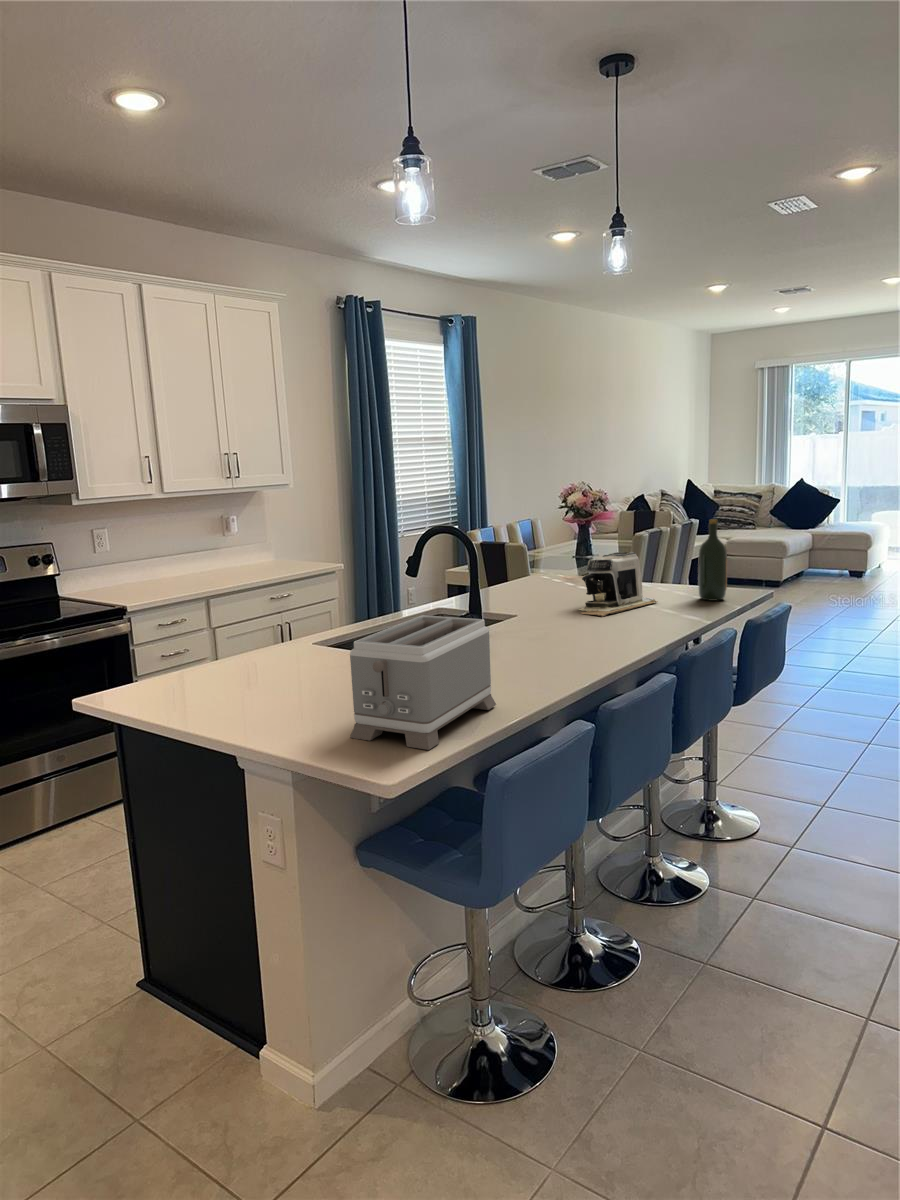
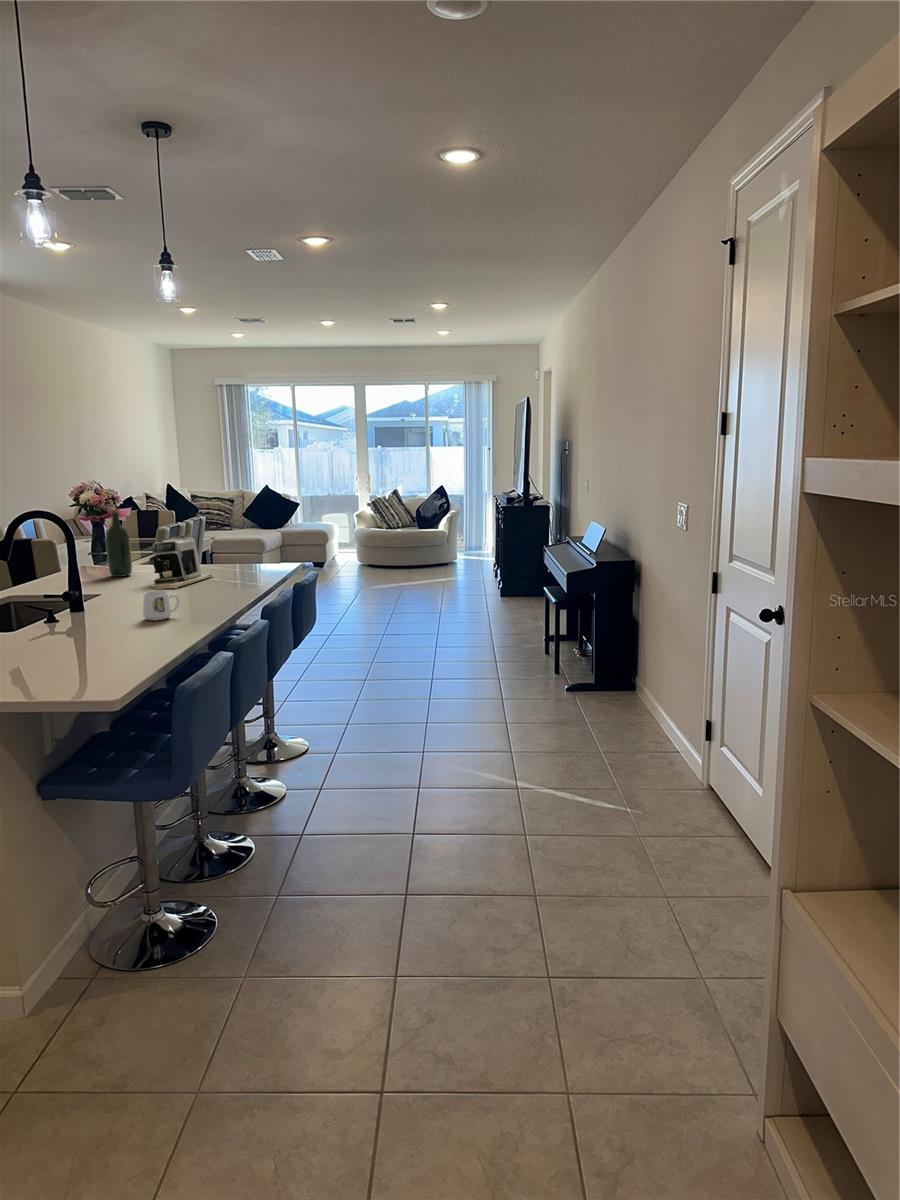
wine bottle: present [698,519,727,601] -> present [105,509,132,577]
toaster: present [350,615,496,750] -> none [33,578,146,683]
mug: none [531,626,574,662] -> present [143,591,179,621]

